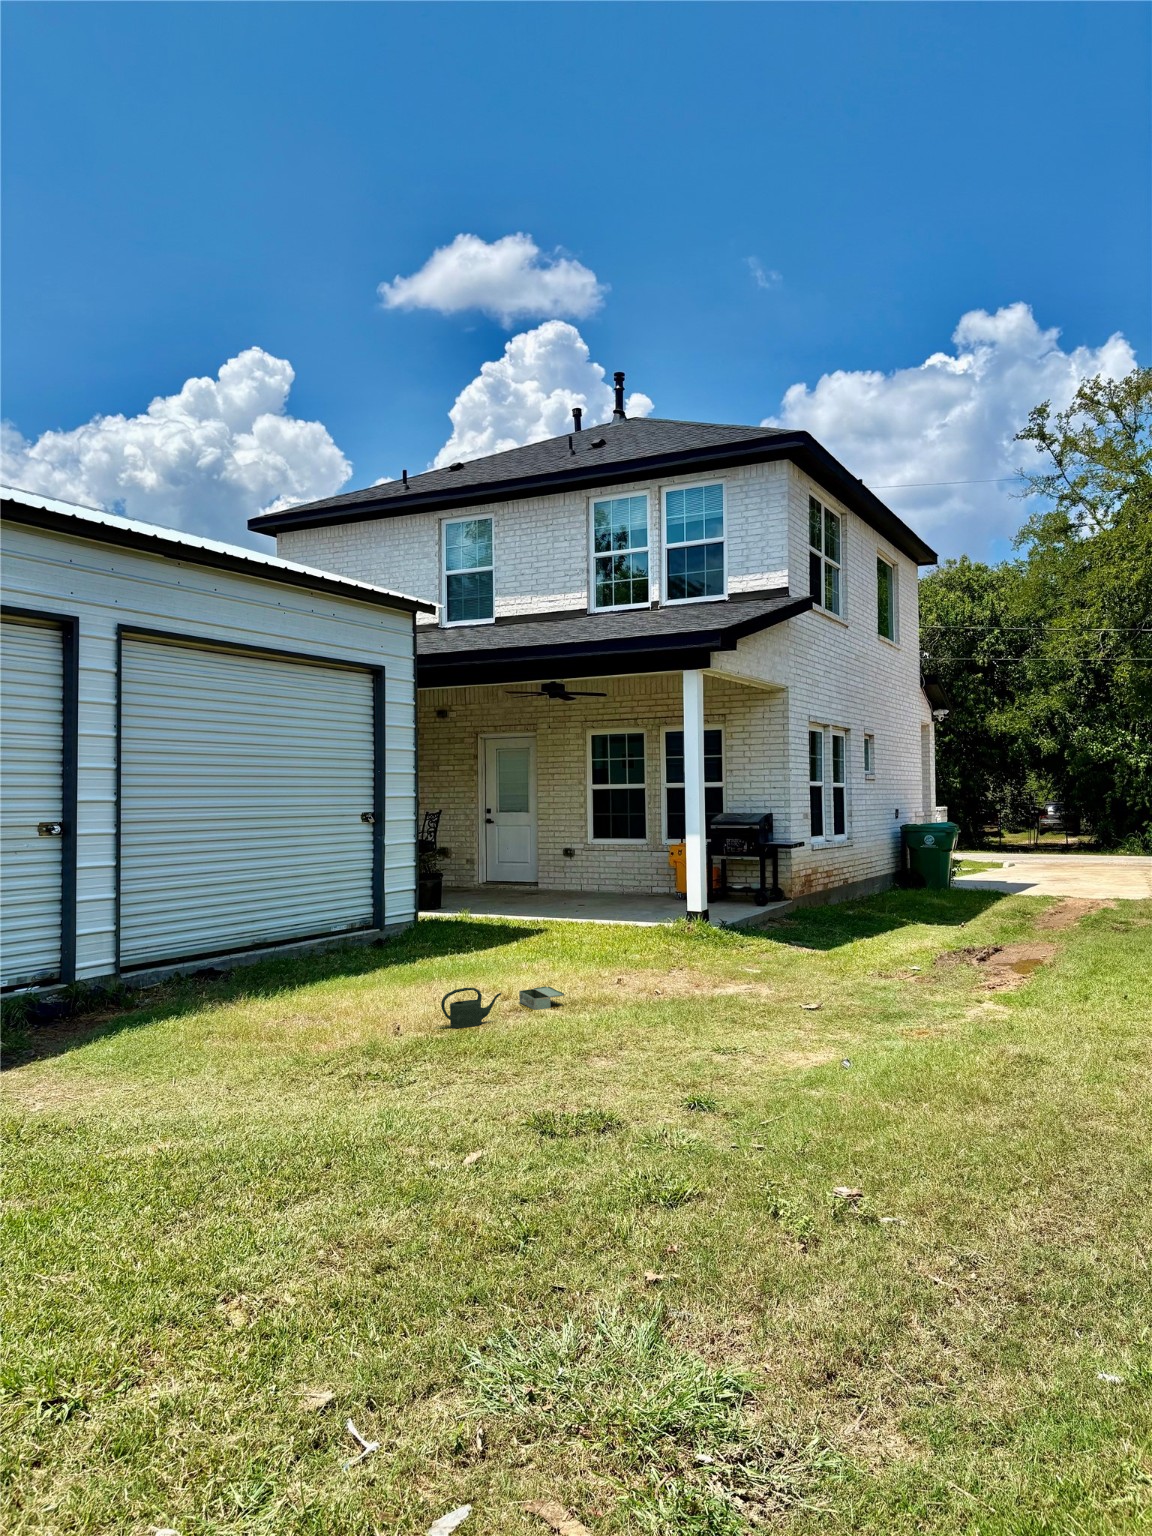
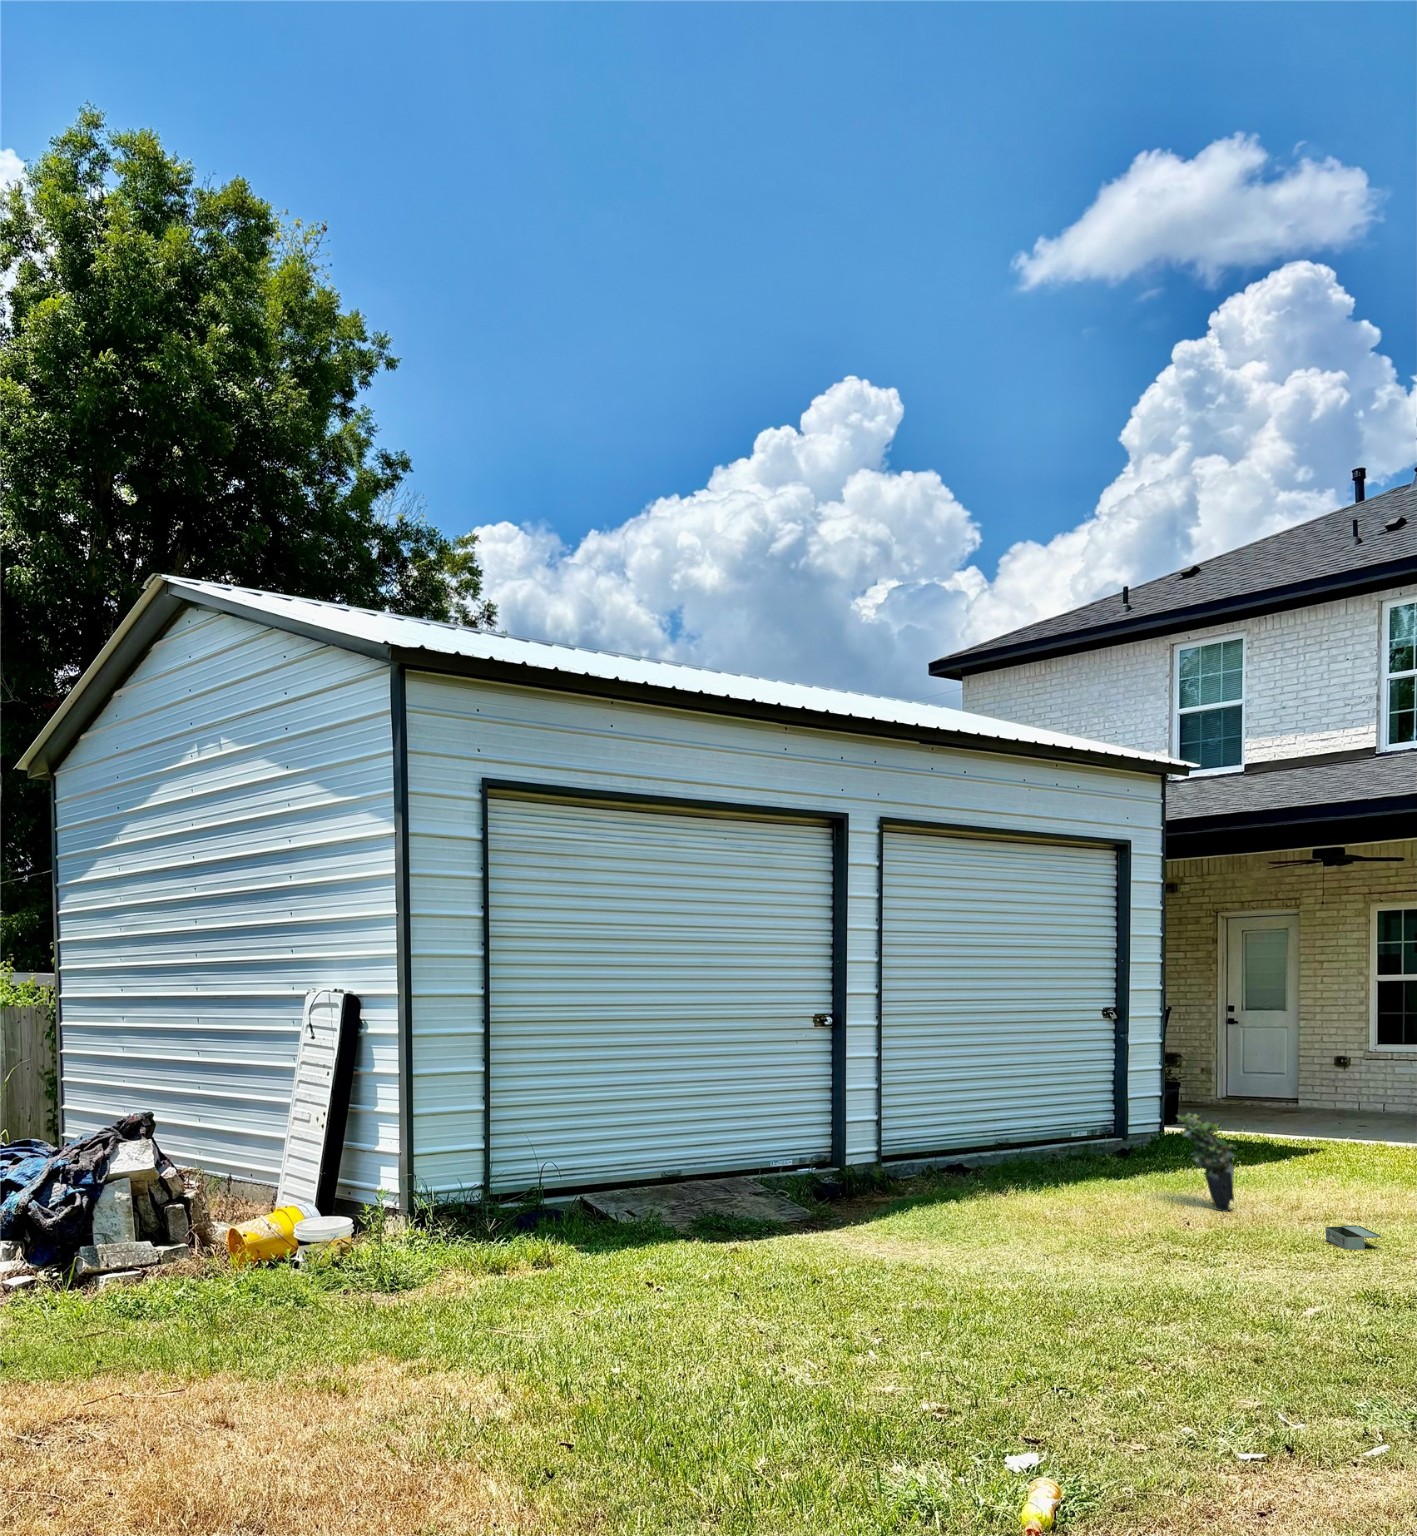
potted plant: none [400,896,454,986] -> present [1177,1113,1236,1212]
watering can: present [441,988,501,1028] -> none [1246,1217,1311,1259]

